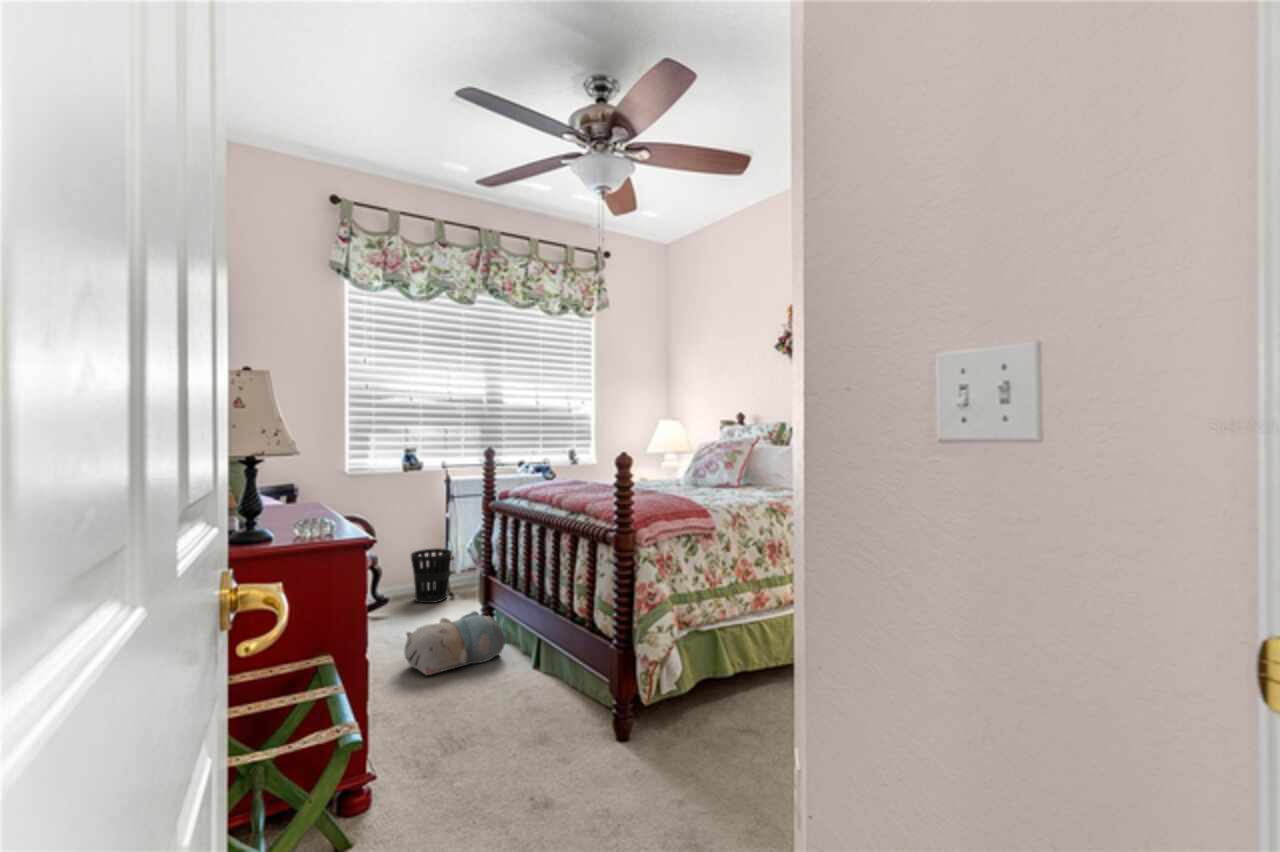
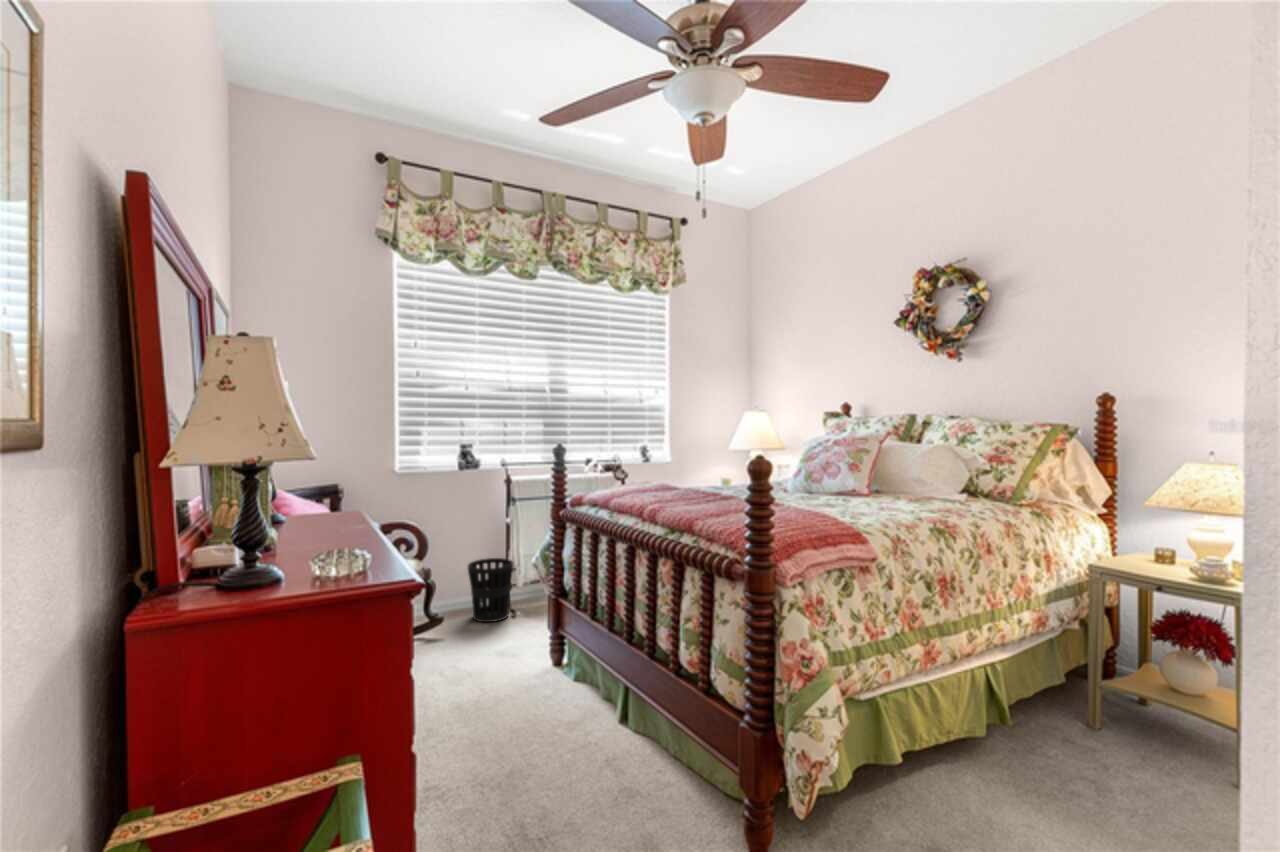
plush toy: present [404,611,505,675] -> none [460,645,583,734]

